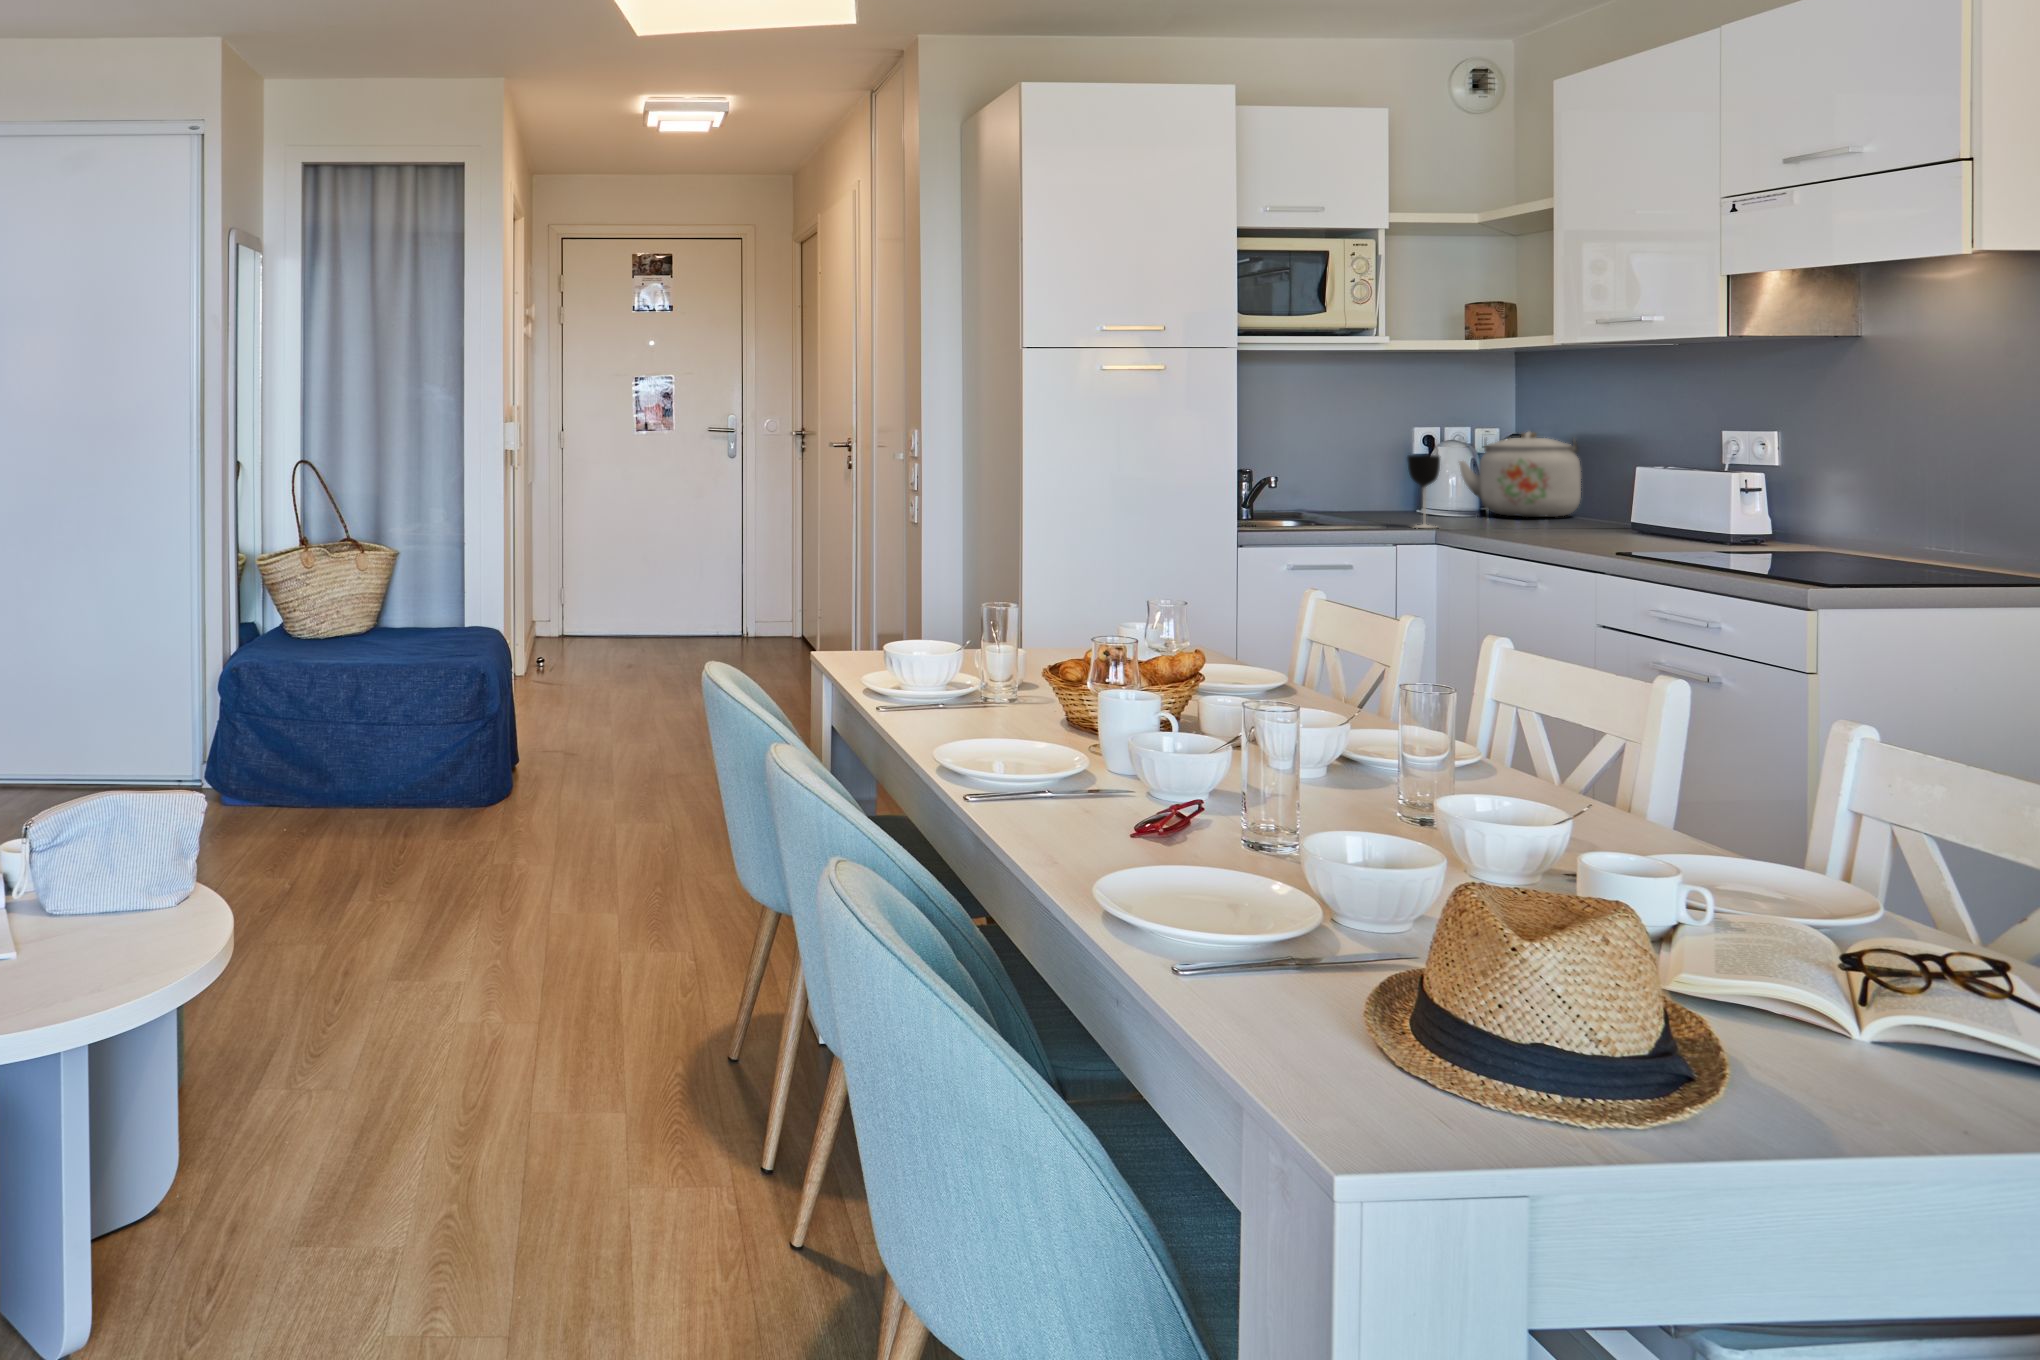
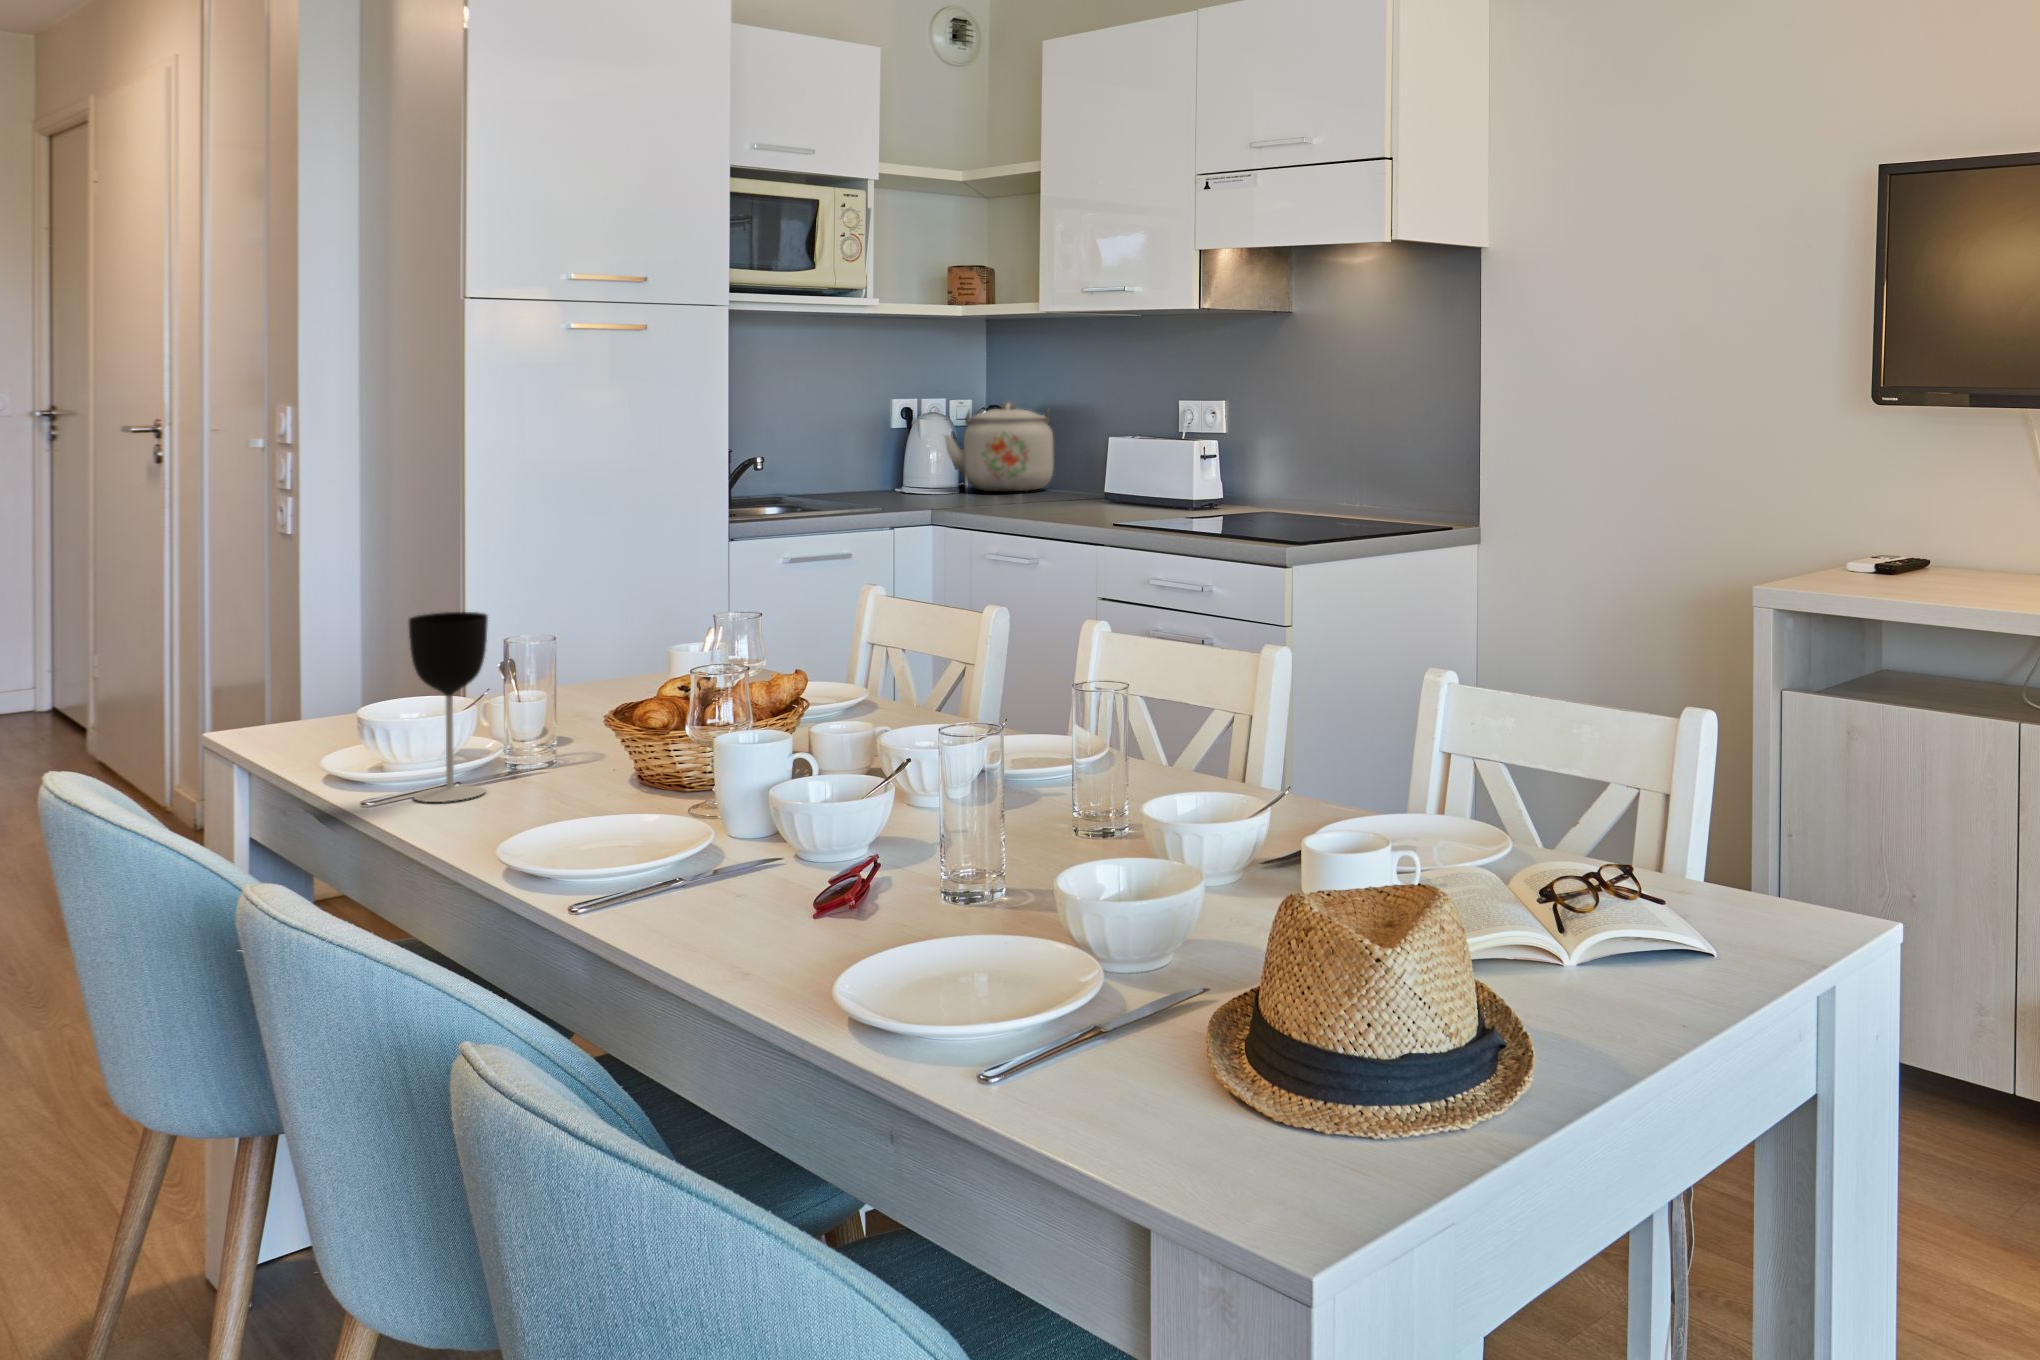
wine glass: present [1407,455,1440,528] -> present [409,612,488,802]

